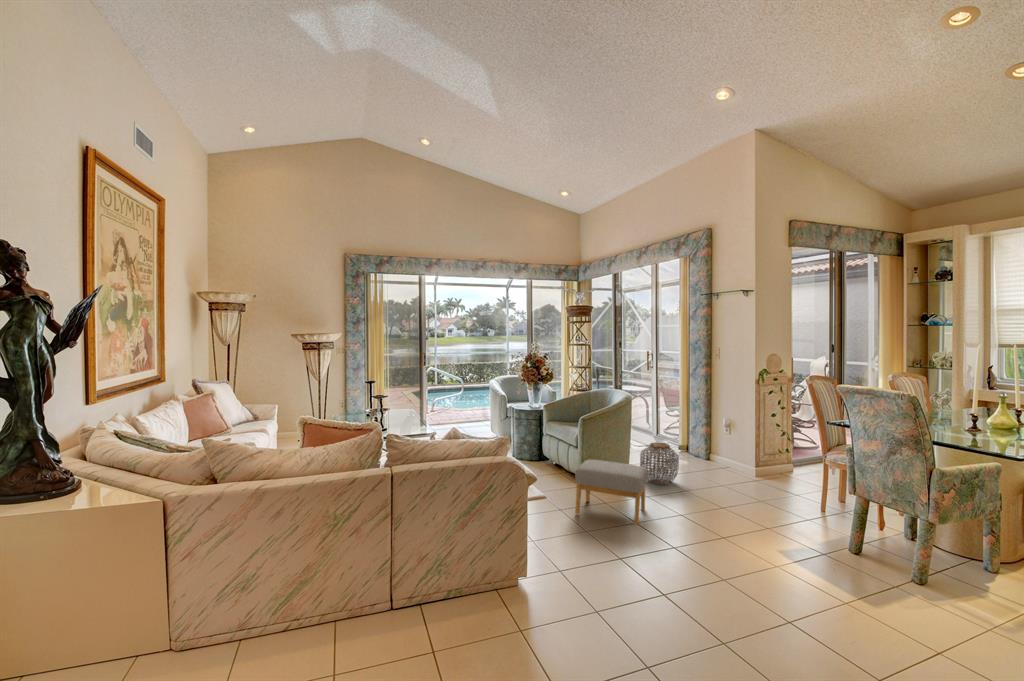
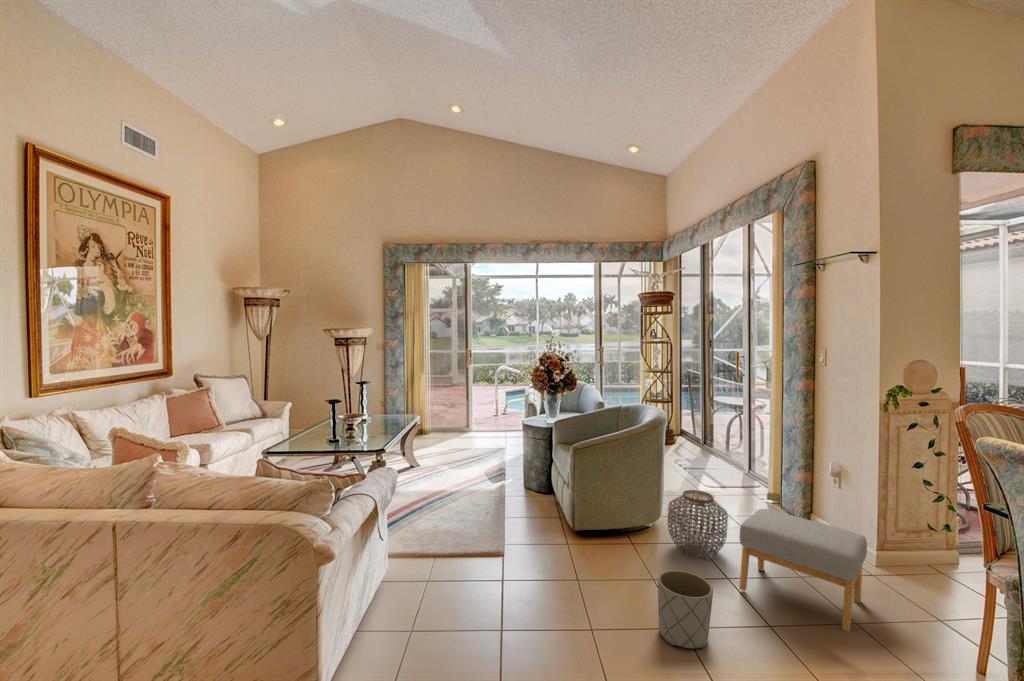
footstool: present [575,459,648,525] -> present [740,509,867,631]
planter: none [669,483,702,524] -> present [658,570,713,648]

